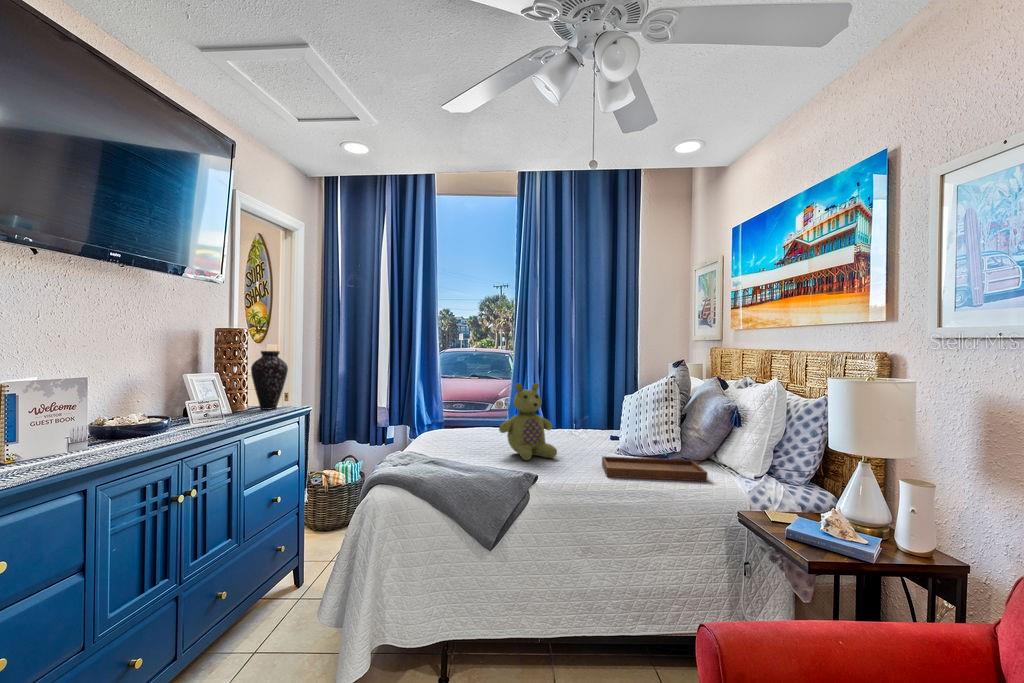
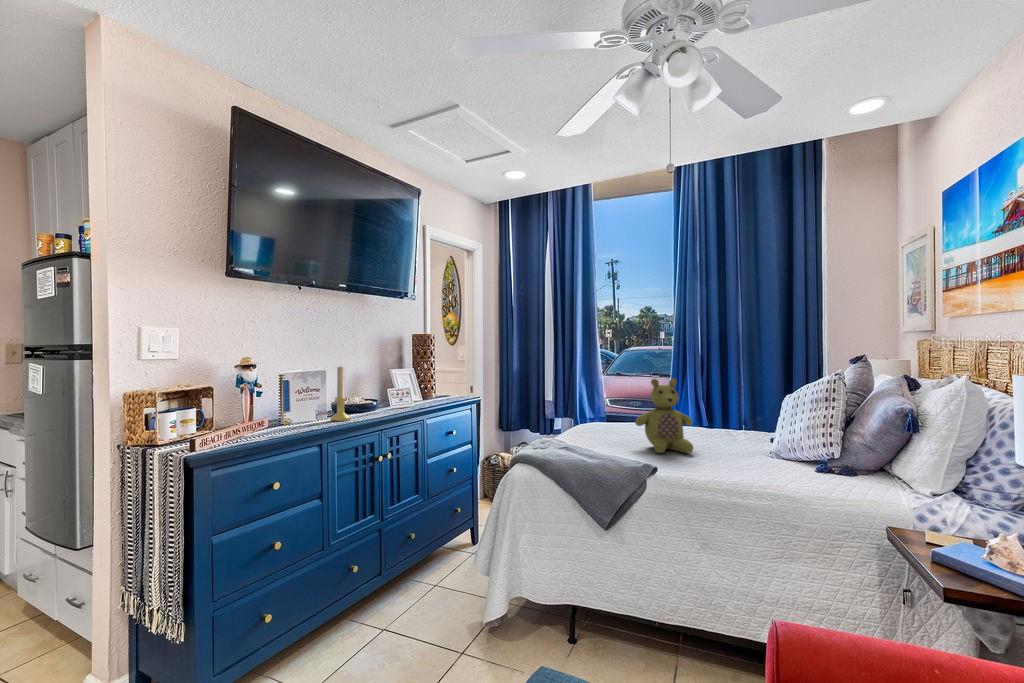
vase: present [251,351,288,410] -> none [438,351,464,397]
candle holder: none [102,370,137,452] -> present [331,367,351,421]
tray: present [602,439,708,482] -> none [736,441,861,492]

